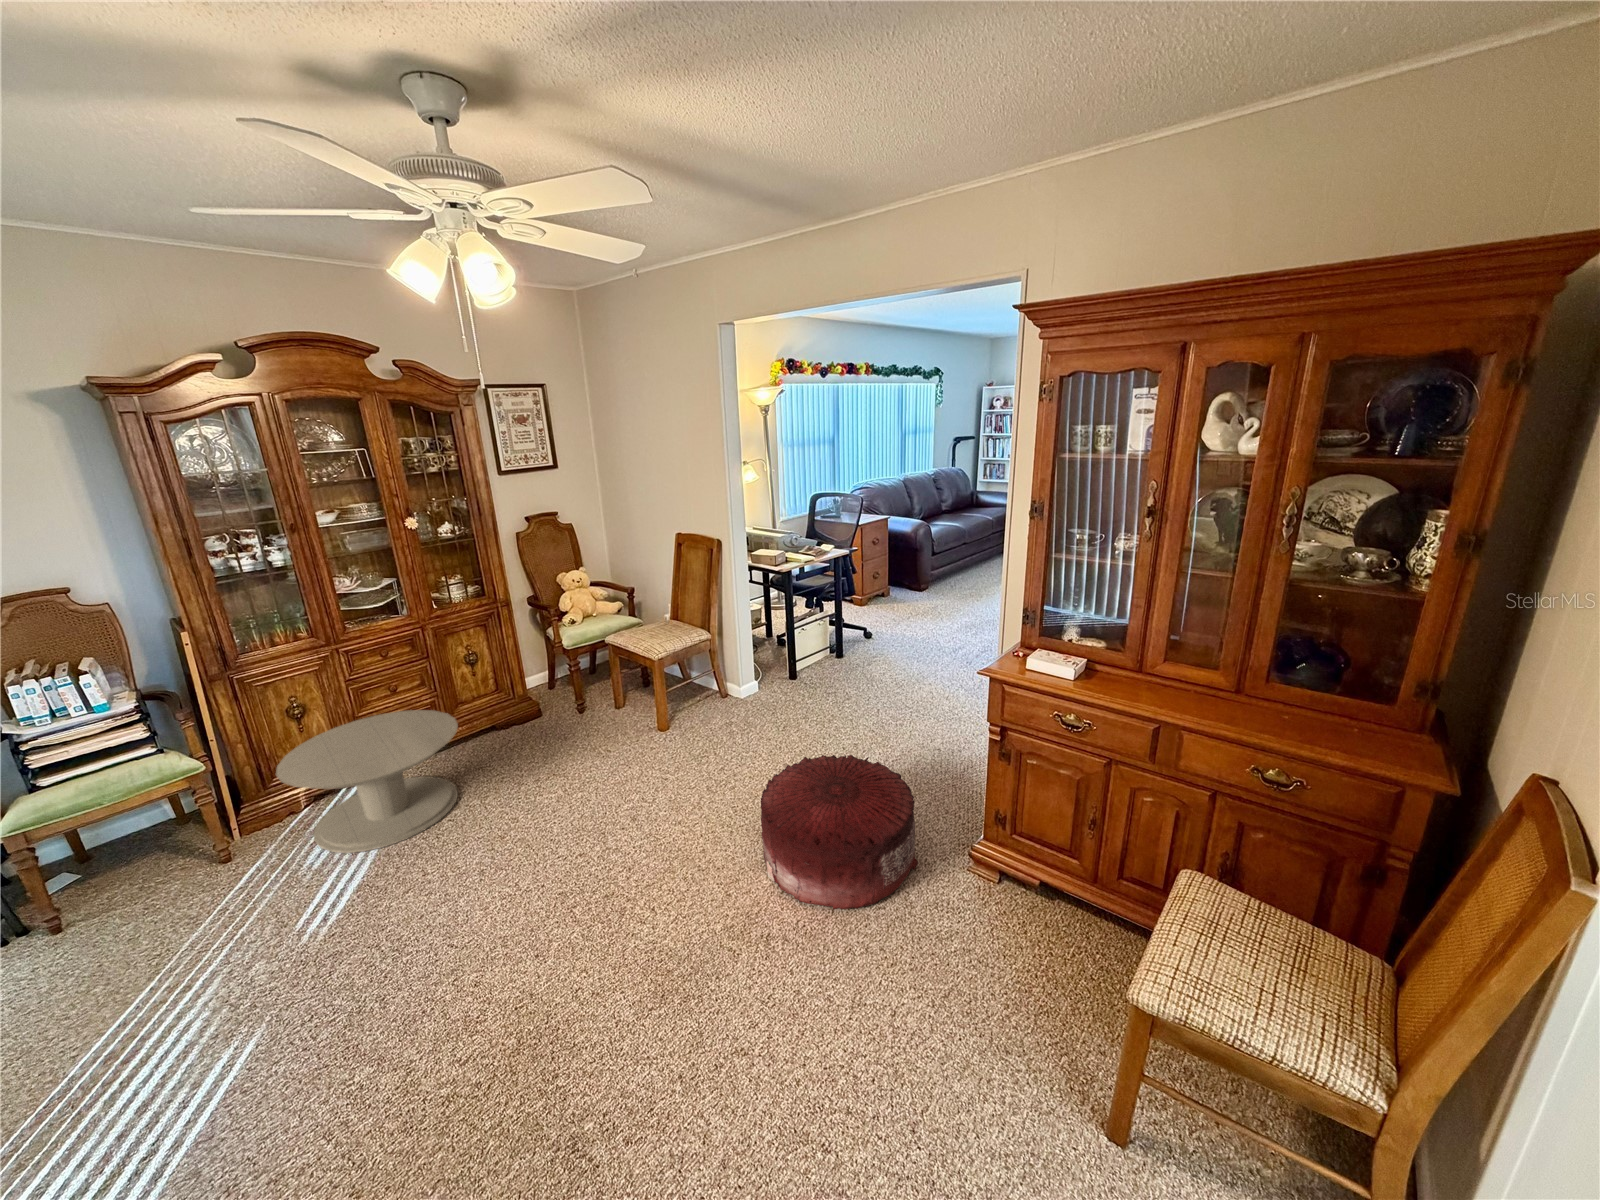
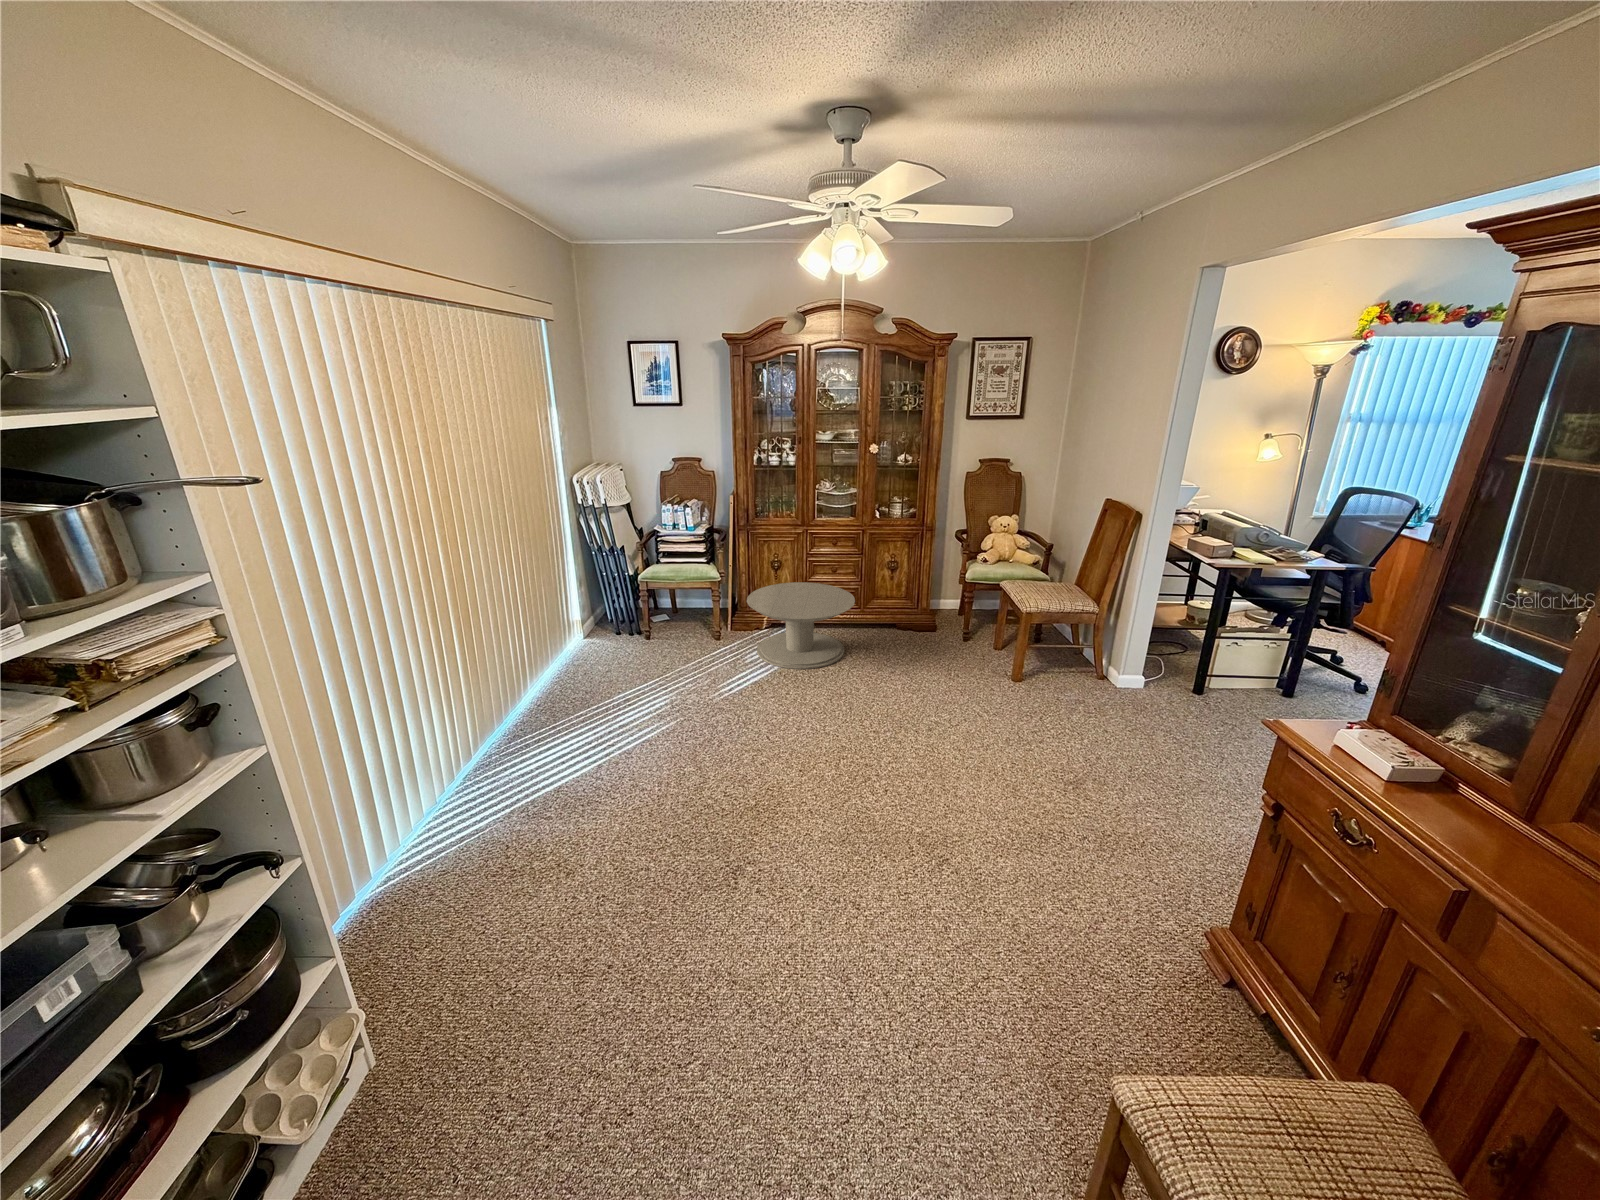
pouf: present [761,755,918,909] -> none [987,741,1171,906]

